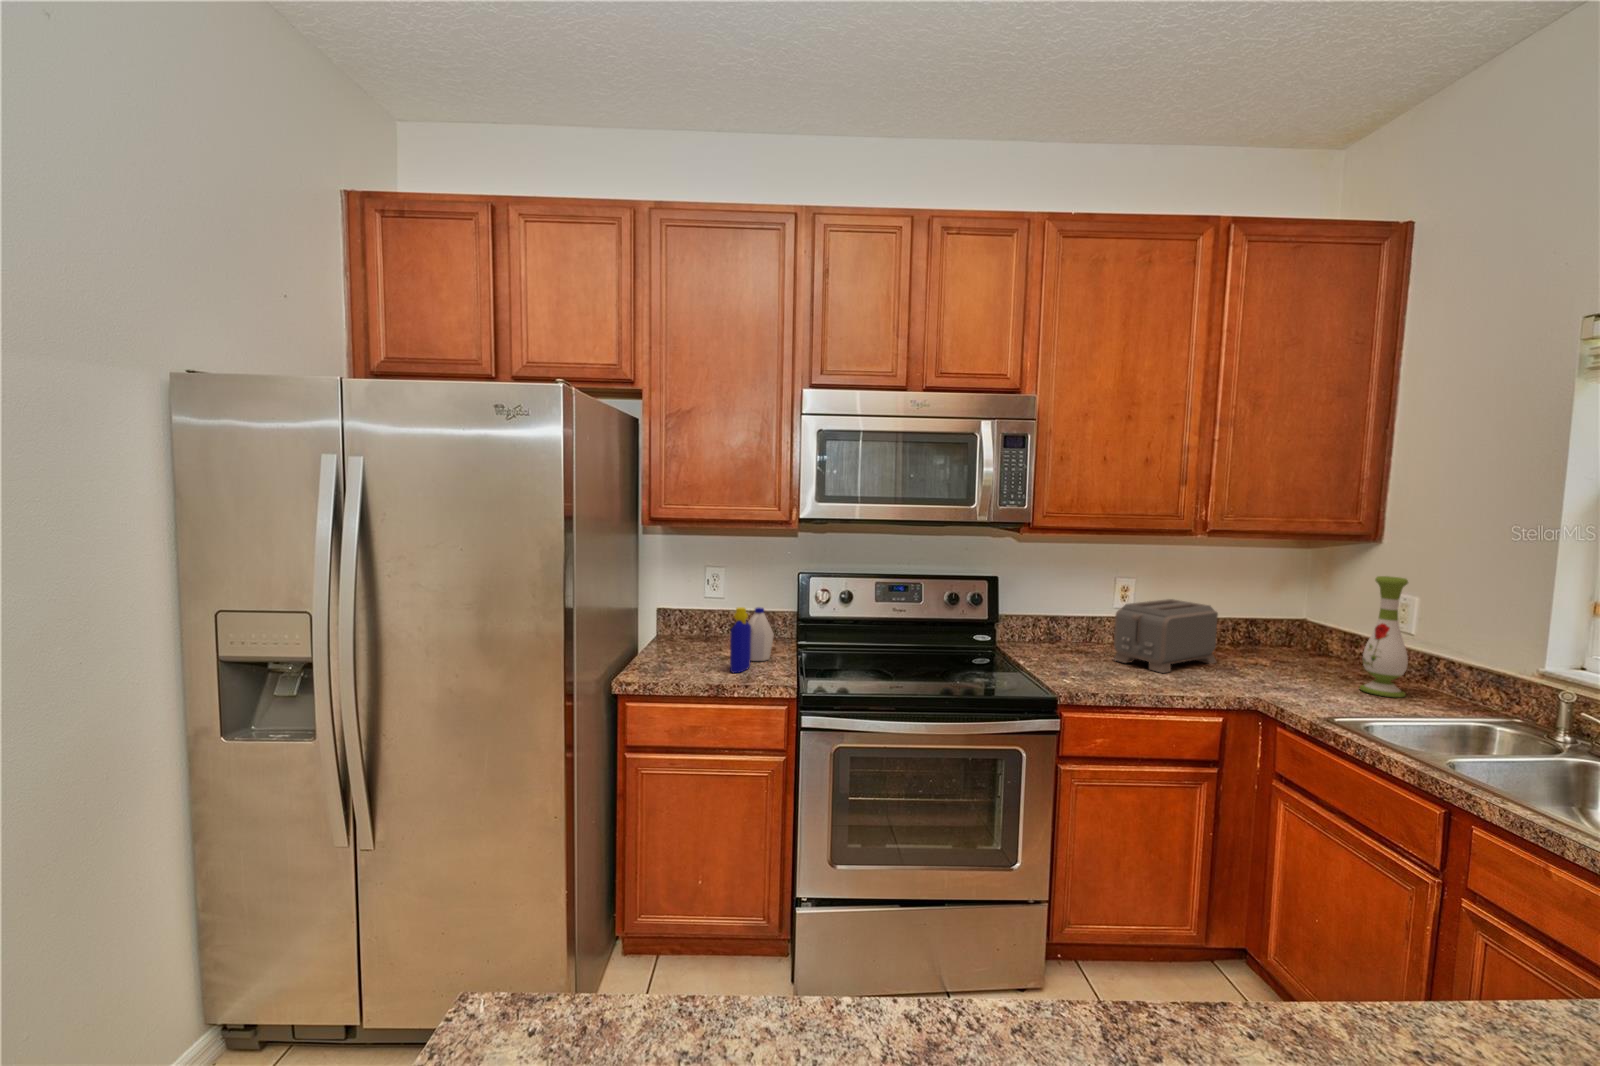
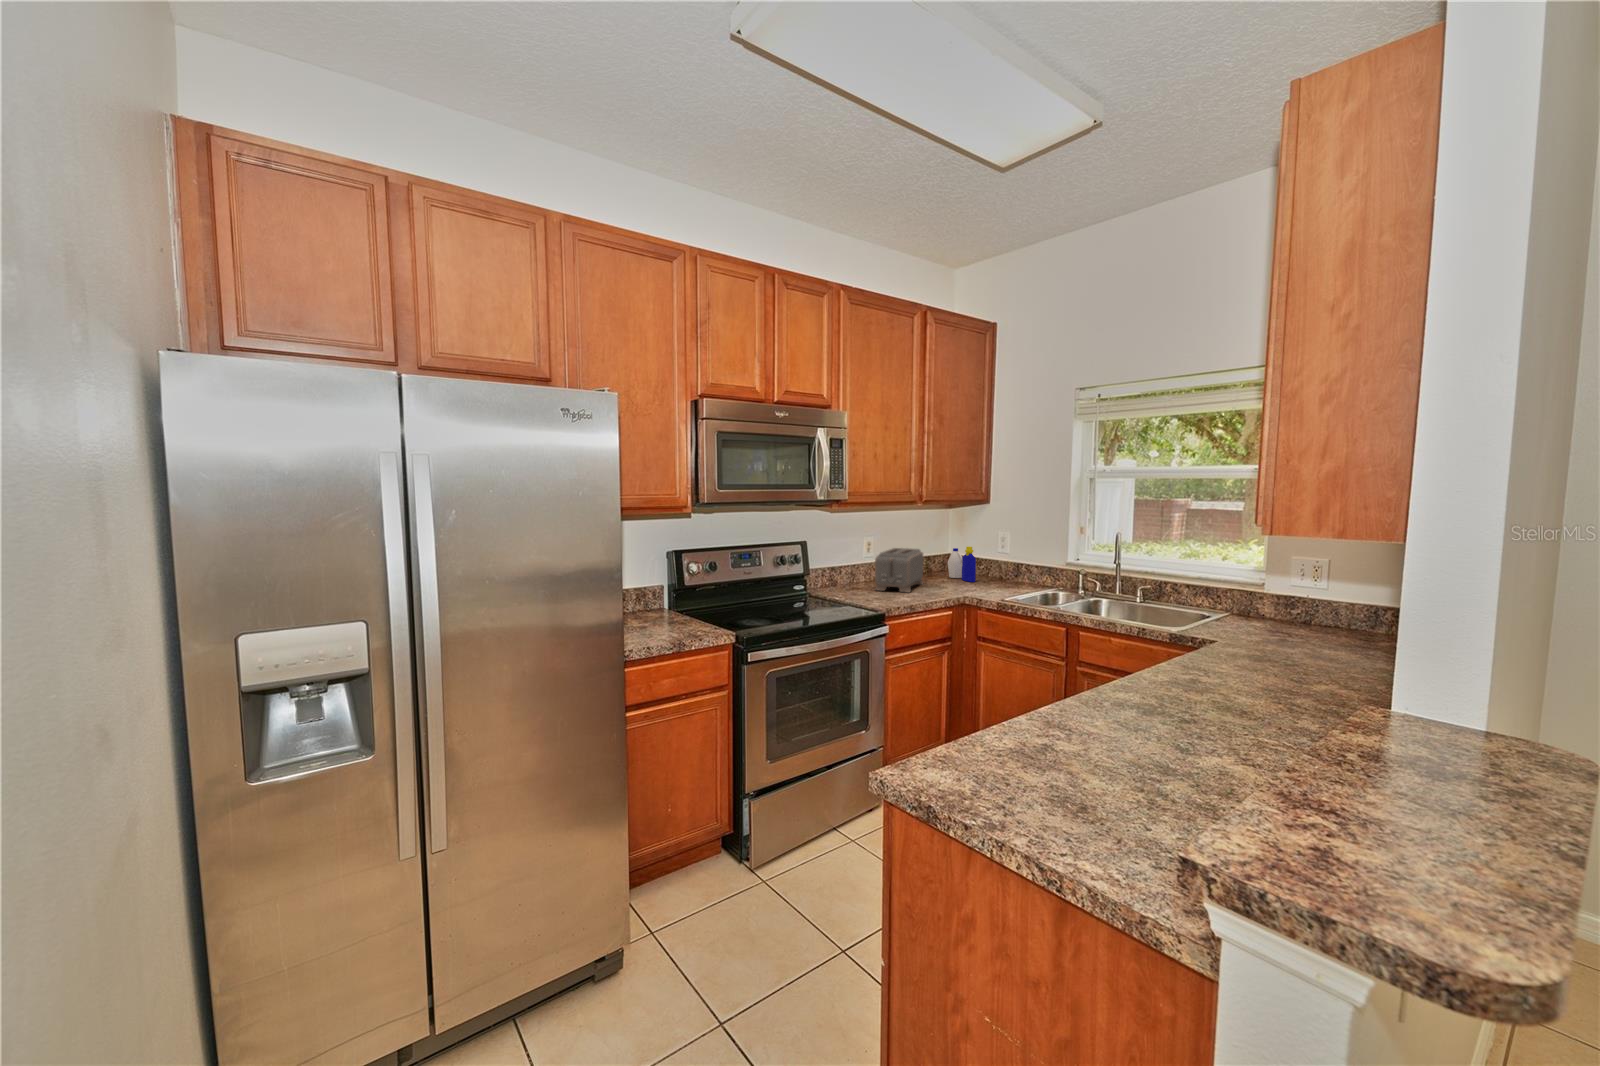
vase: present [1360,576,1408,698] -> none [997,522,1018,587]
bottle: present [730,607,774,673] -> present [947,546,976,582]

